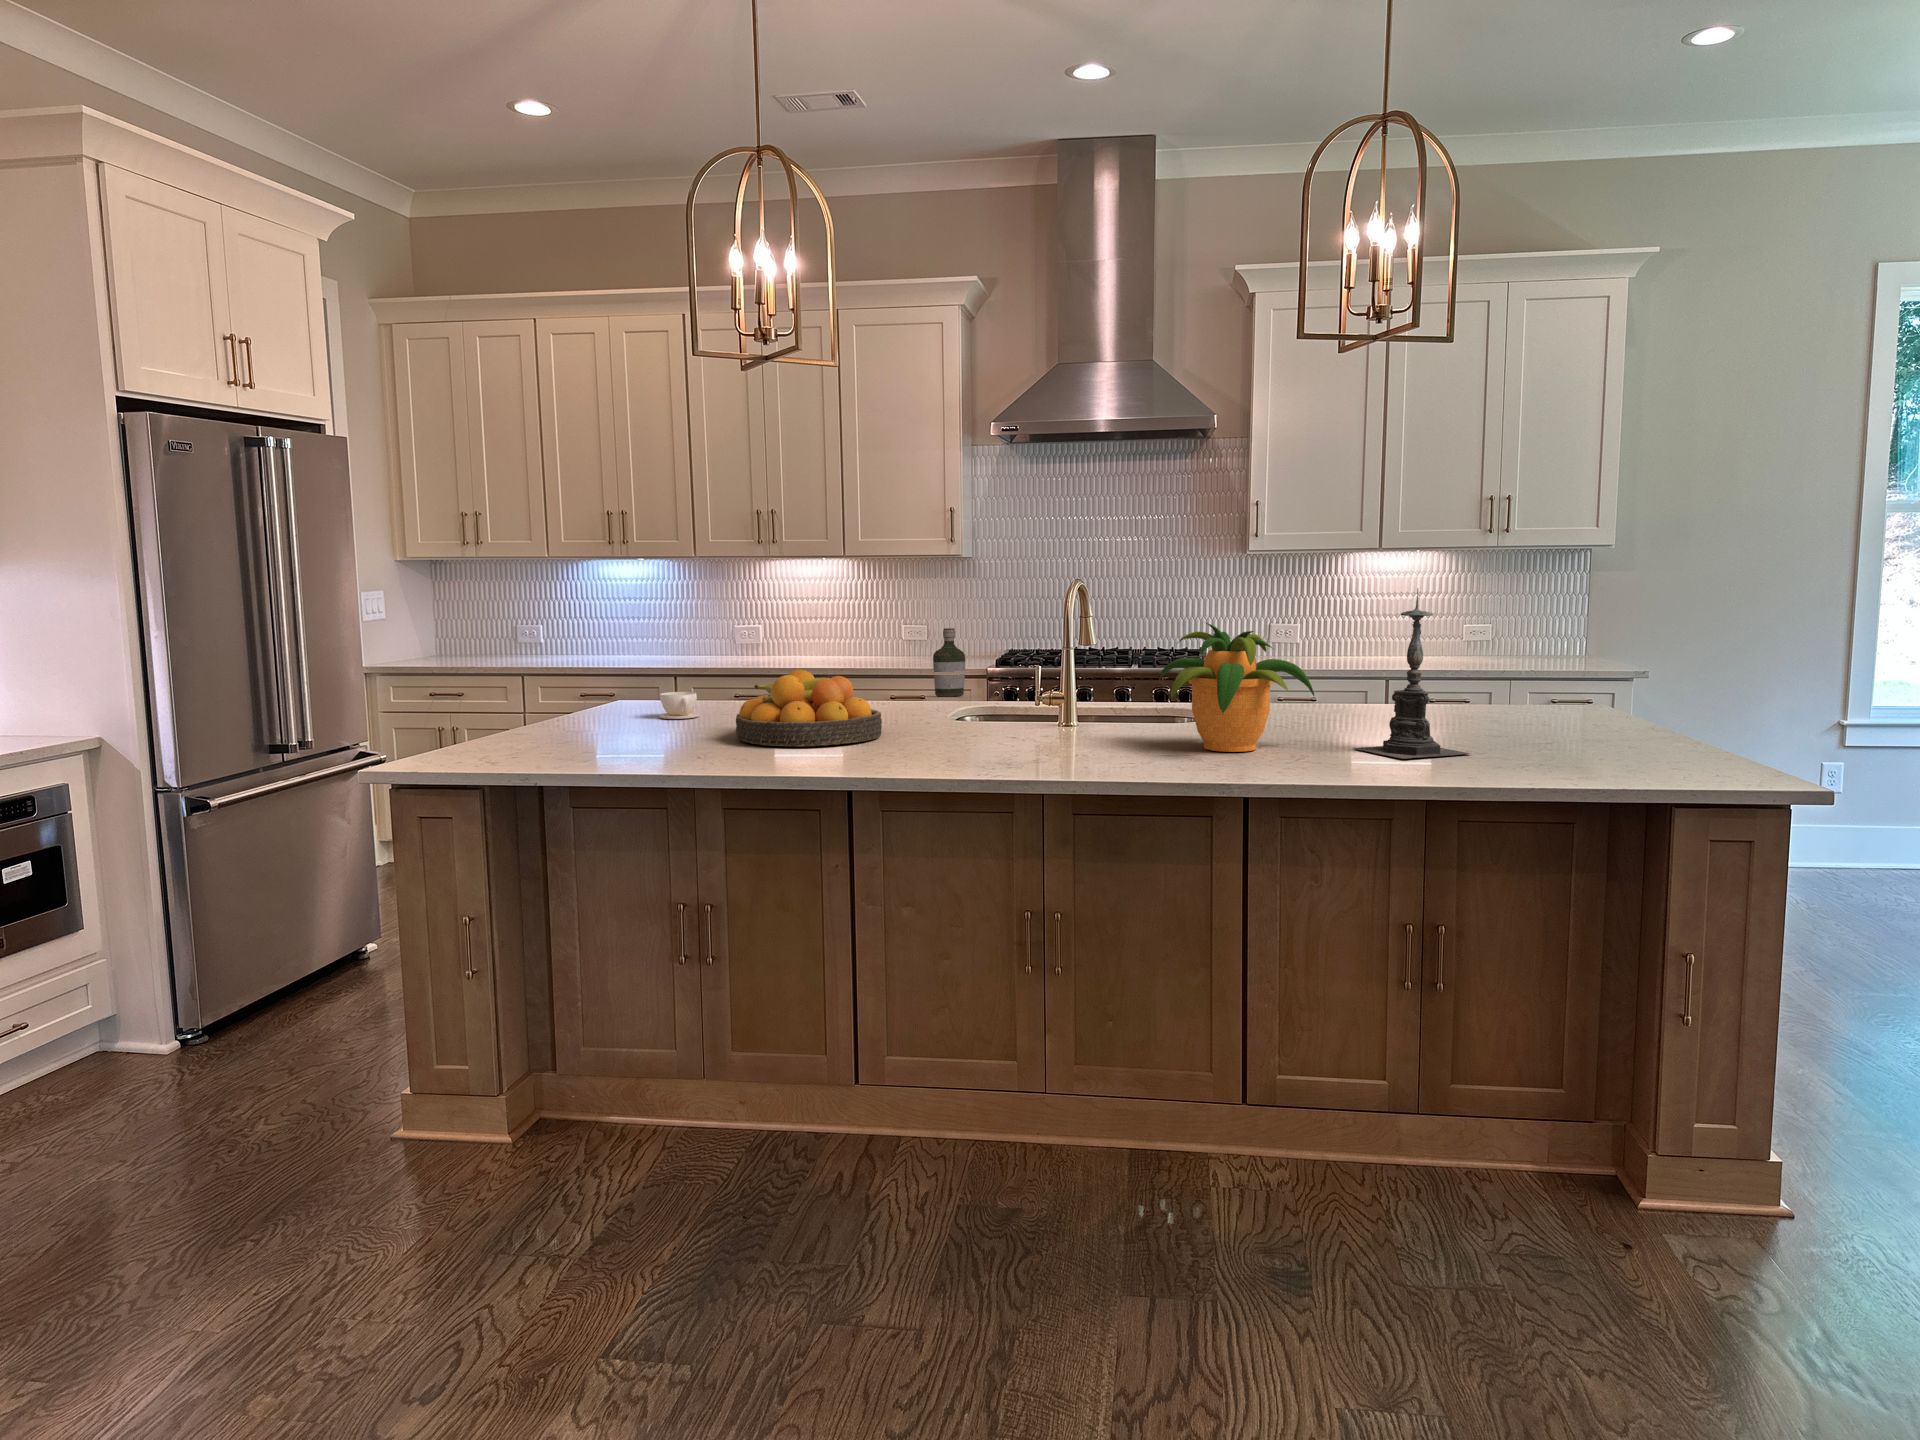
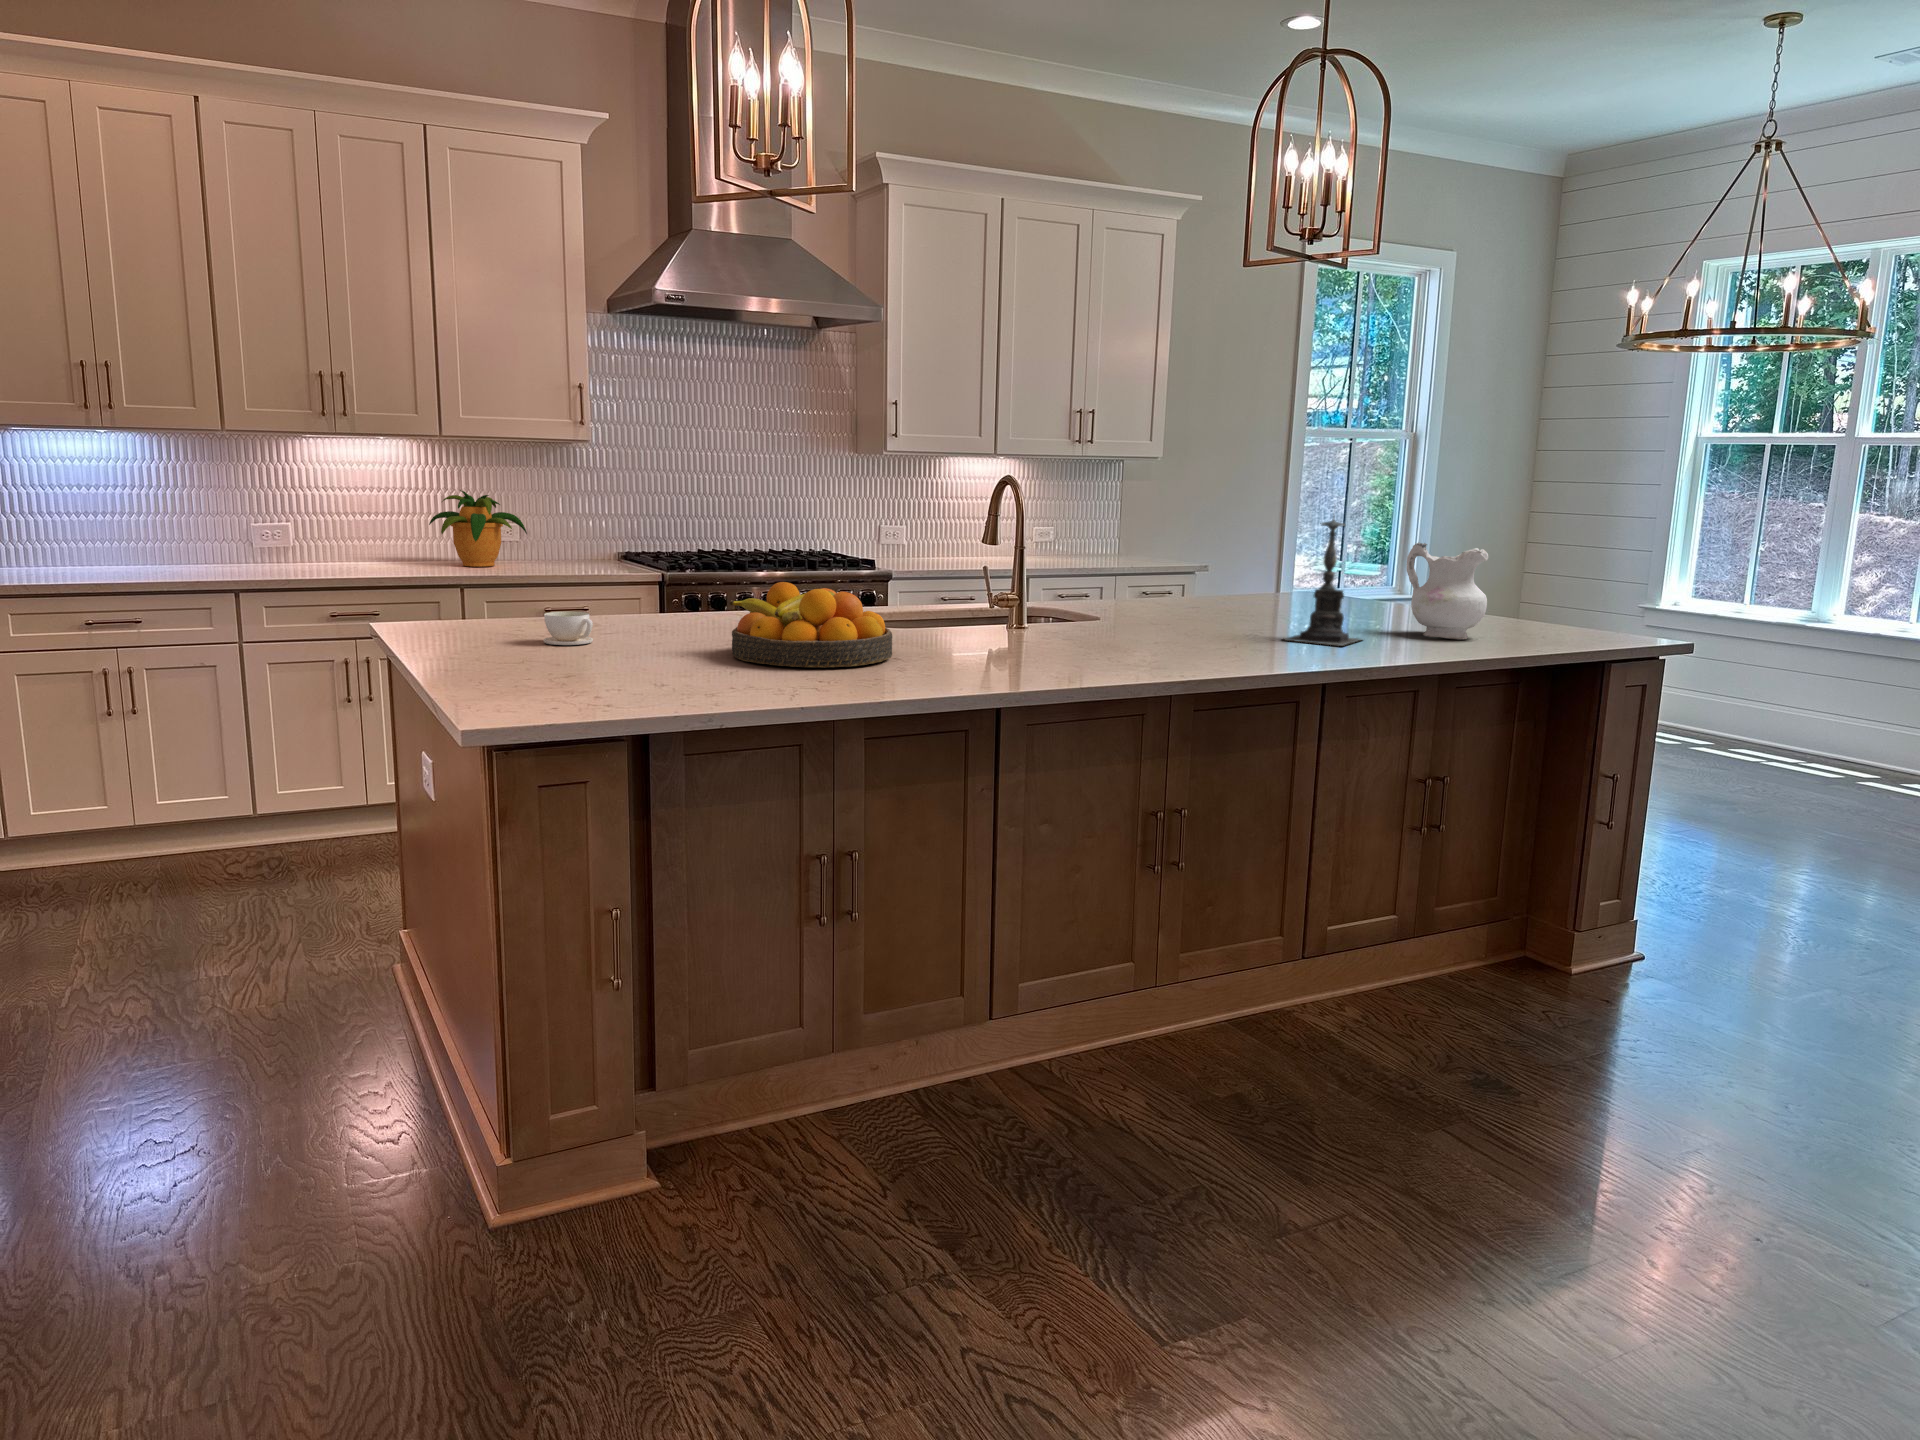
potted plant: present [1159,623,1314,752] -> present [429,490,527,566]
bottle: present [933,628,965,697] -> none [582,529,621,608]
ceramic pitcher: none [1566,636,1672,761] -> present [1407,543,1488,639]

